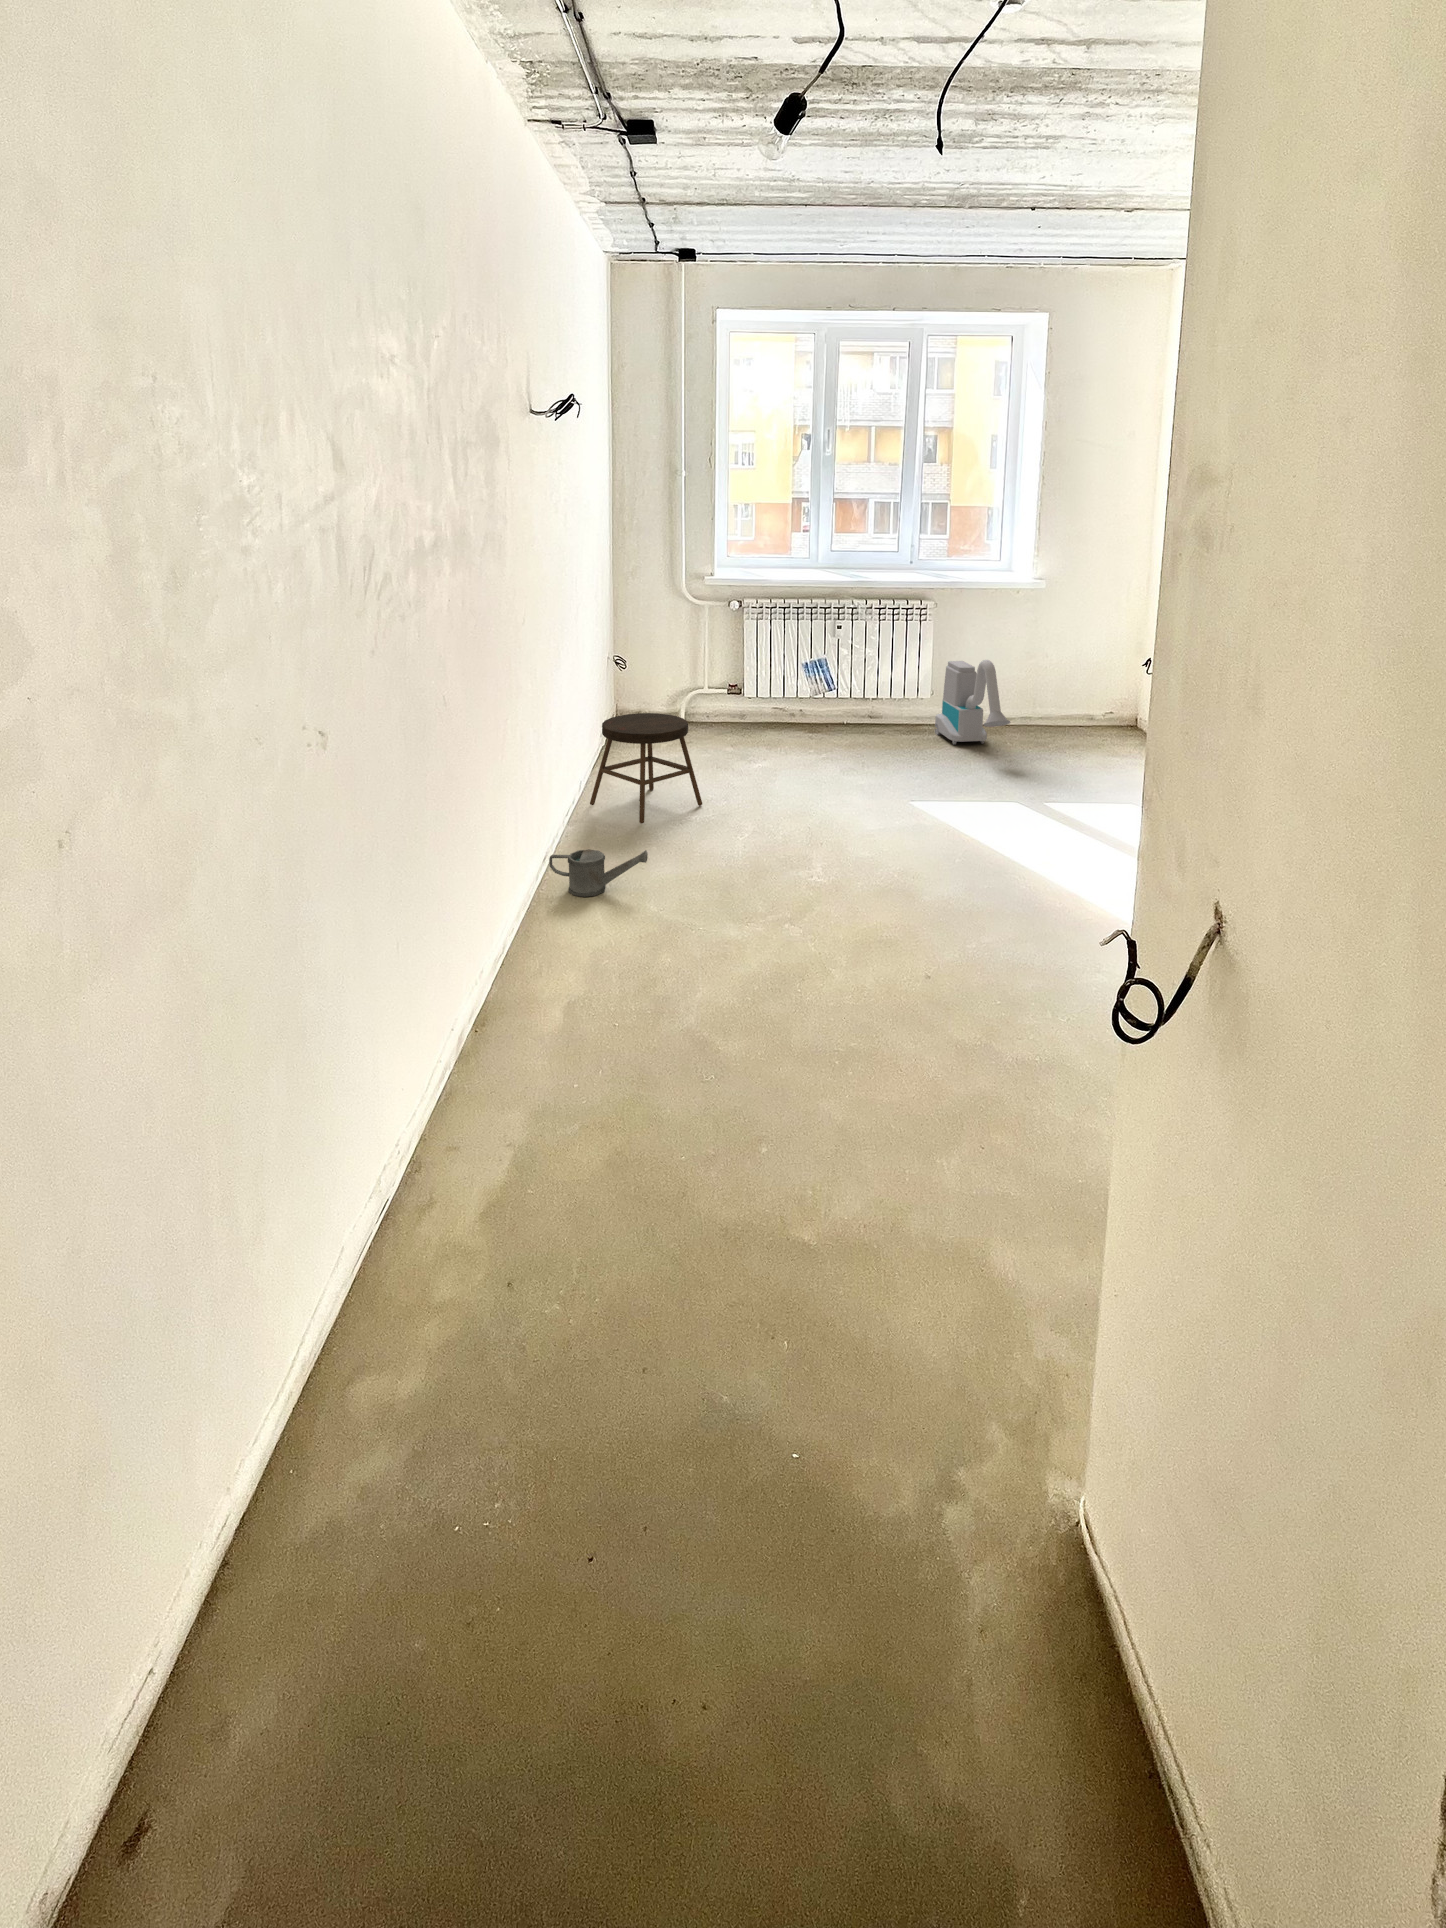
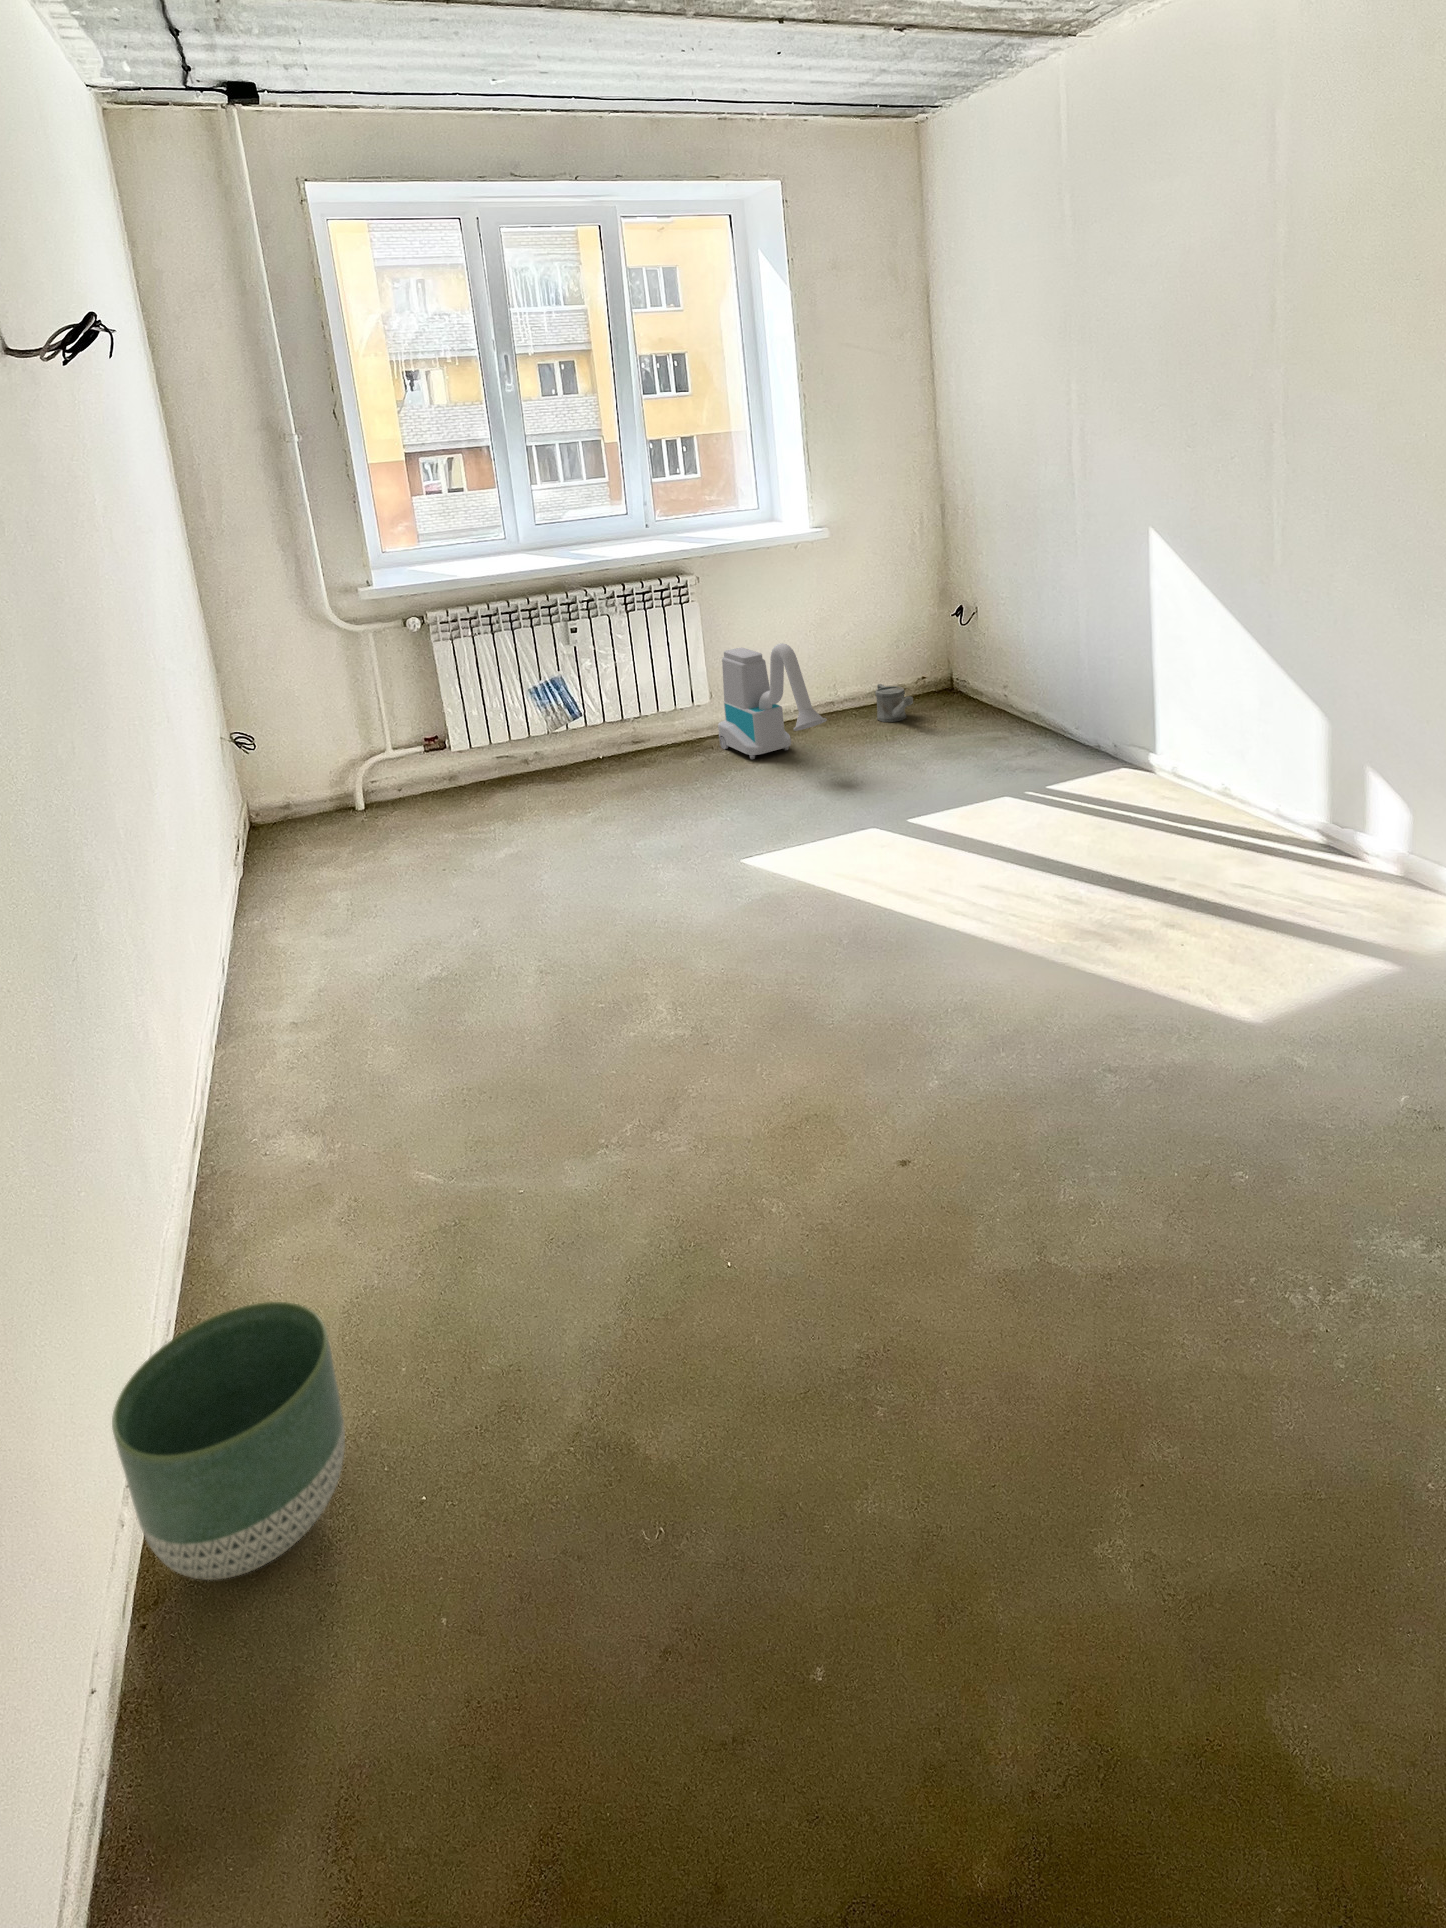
stool: present [590,713,702,824] -> none [241,816,434,1002]
watering can: present [549,849,648,897] -> present [875,684,913,722]
planter: none [484,916,584,1037] -> present [112,1302,345,1580]

